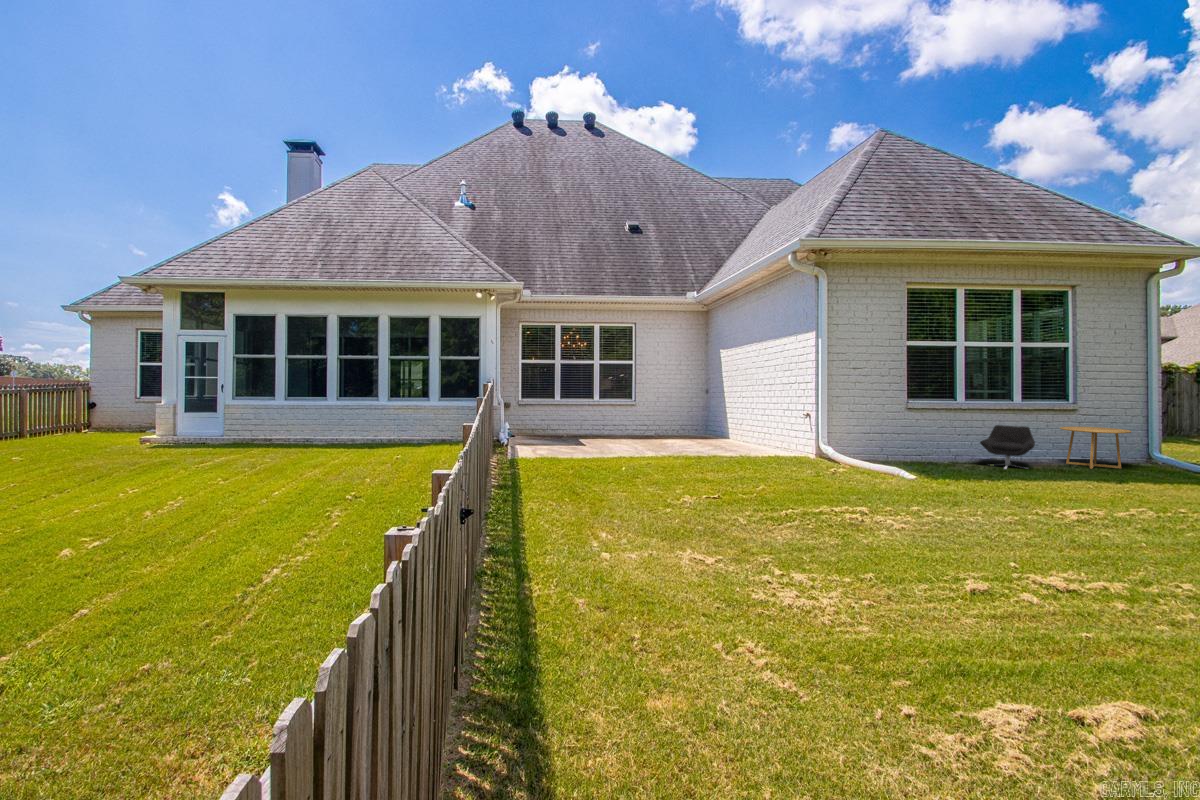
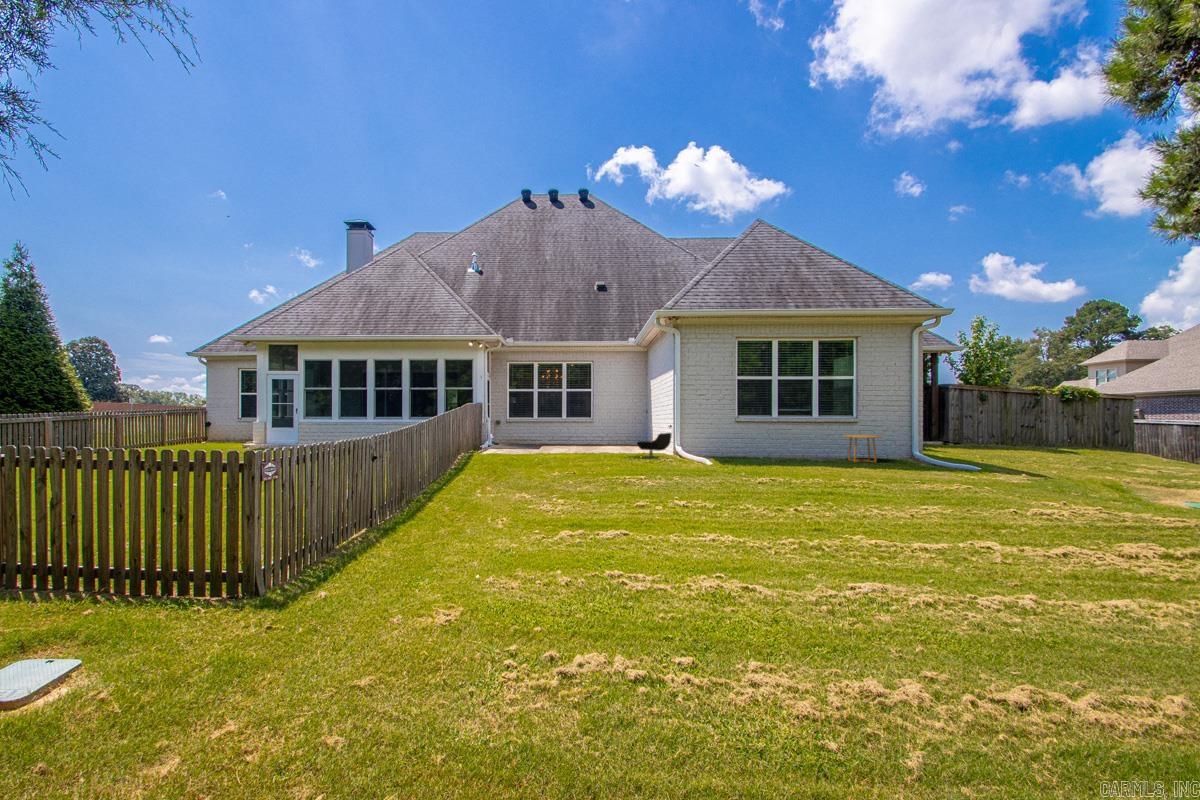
lounge chair: present [980,425,1035,469] -> present [637,433,672,458]

